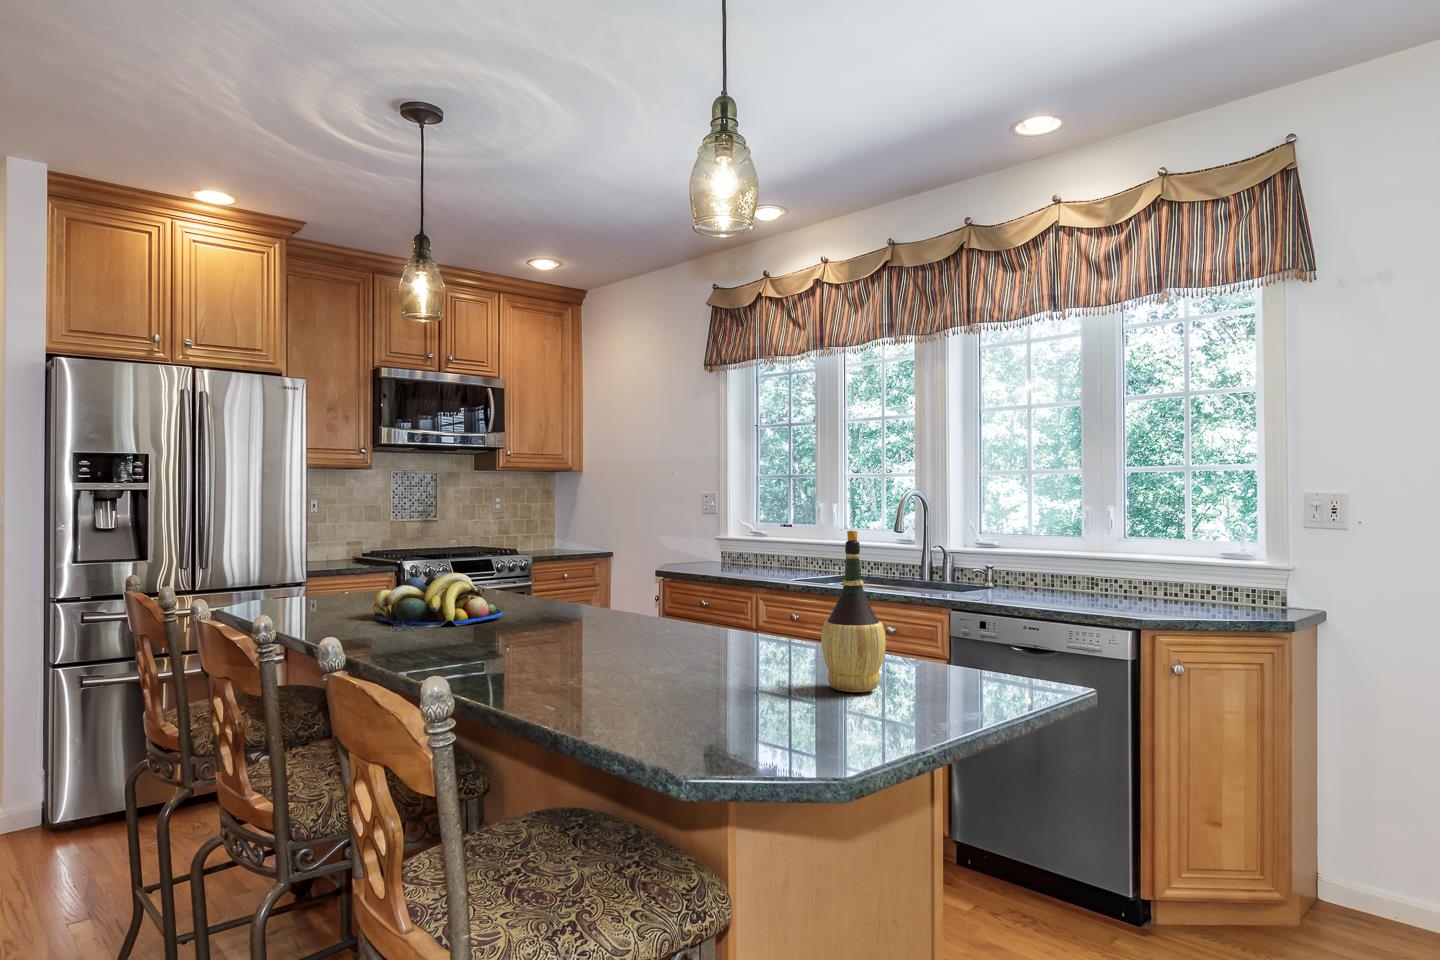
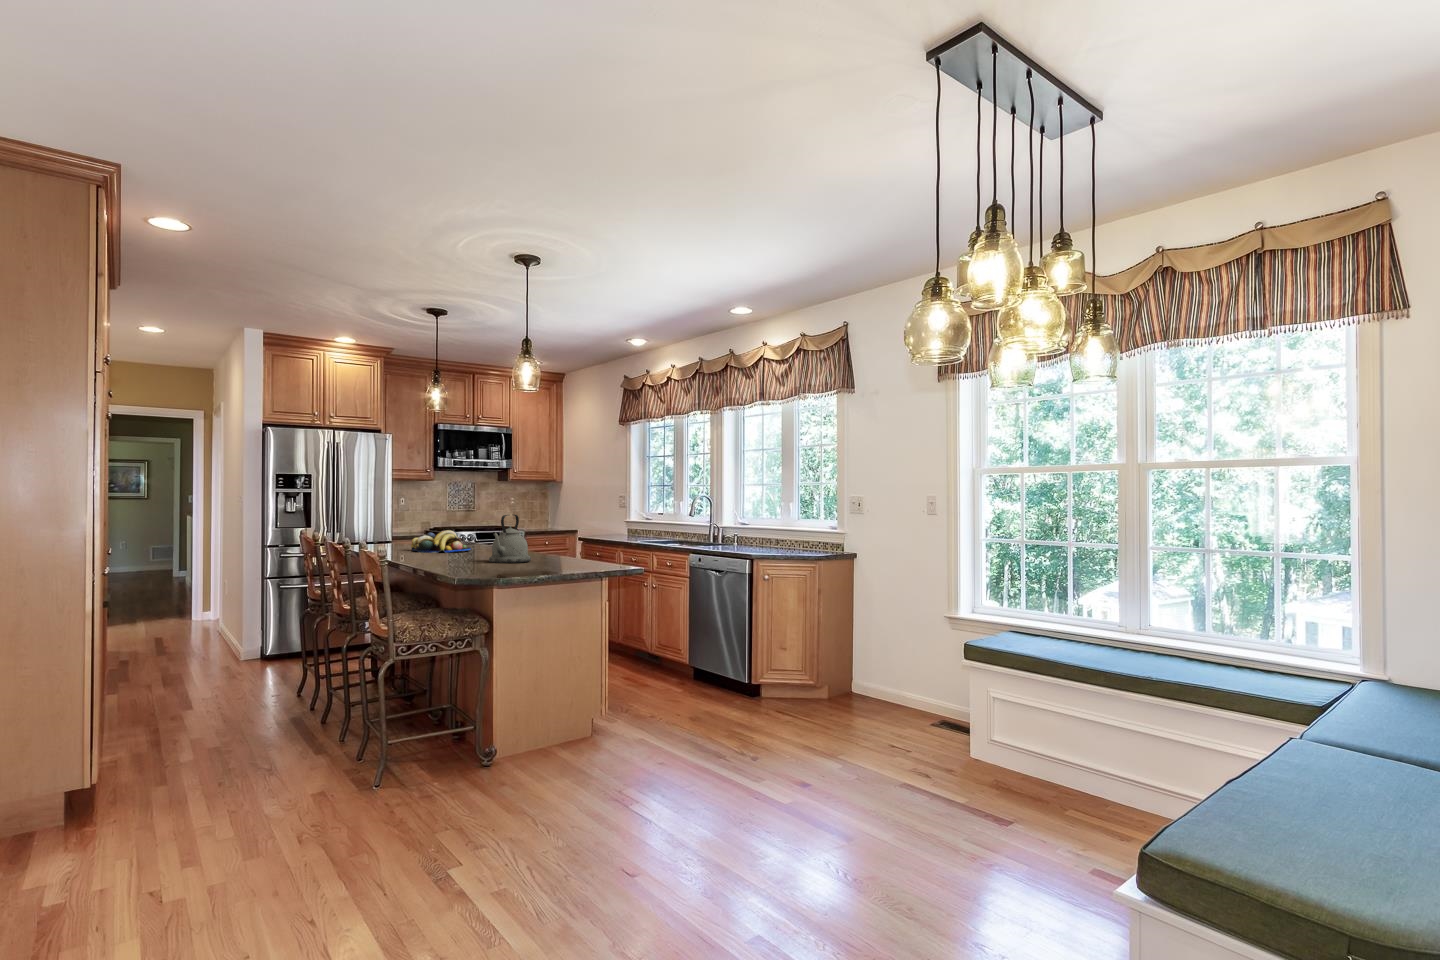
wine bottle: present [821,530,886,692] -> none [559,508,584,568]
kettle: none [600,545,701,671] -> present [489,515,531,563]

